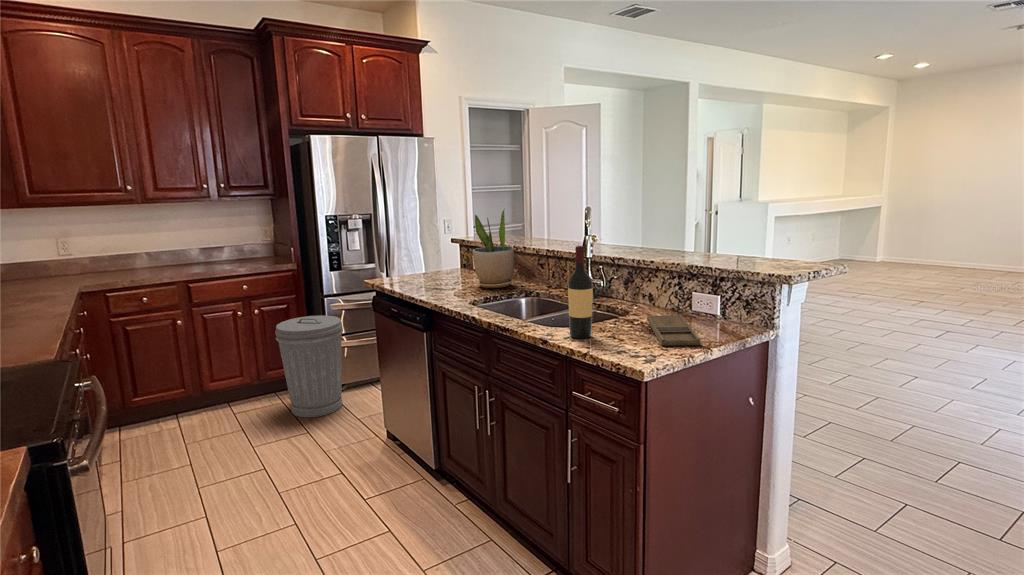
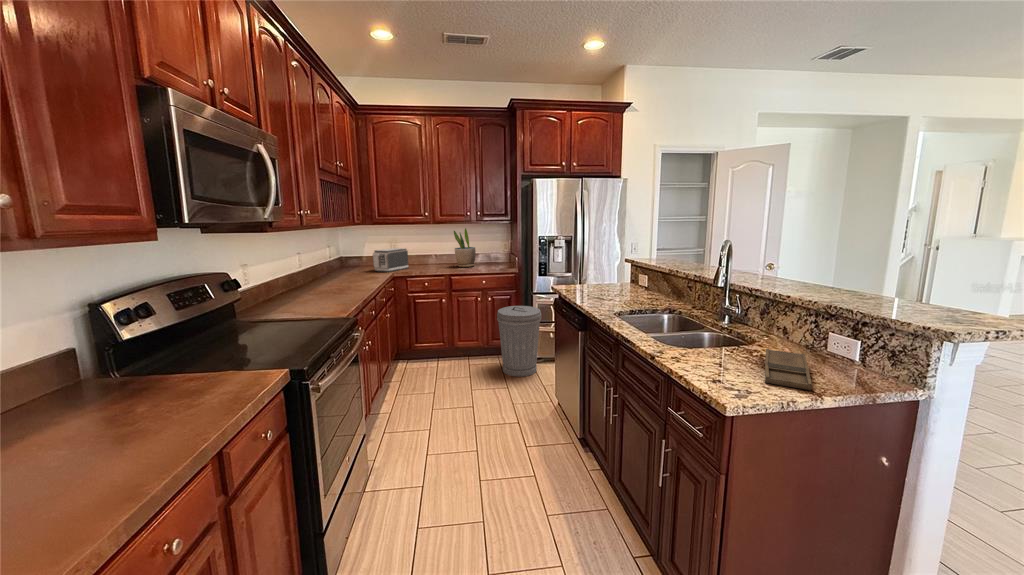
potted plant: present [473,209,514,288] -> present [454,228,476,267]
toaster: none [23,246,98,288] -> present [373,248,408,272]
wine bottle: present [568,246,593,338] -> none [678,276,703,360]

